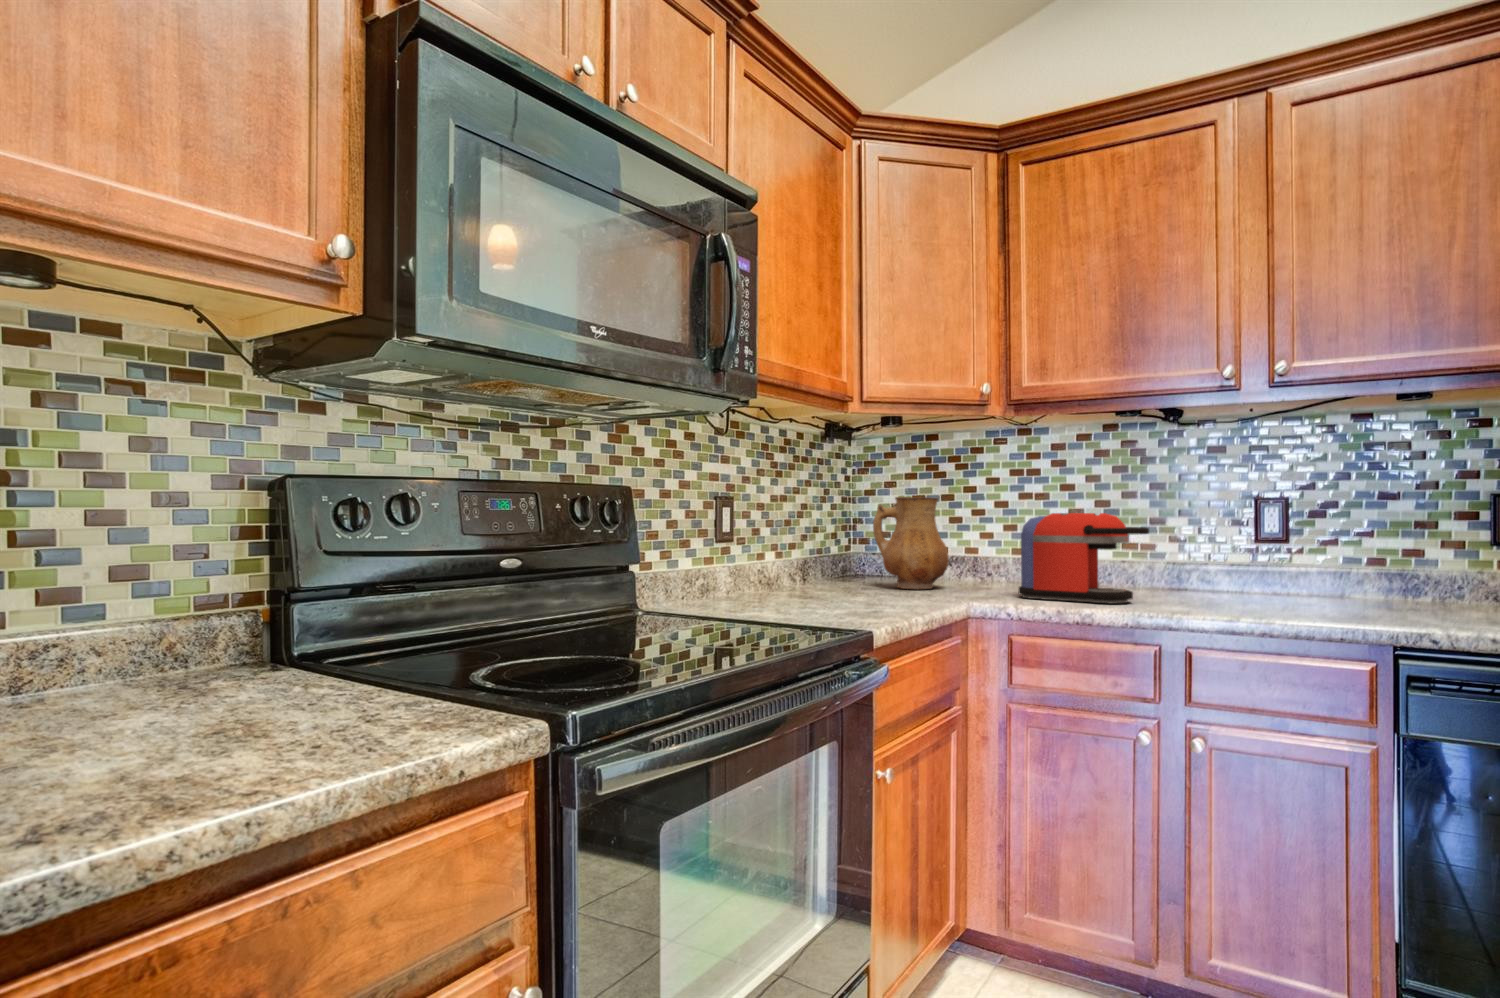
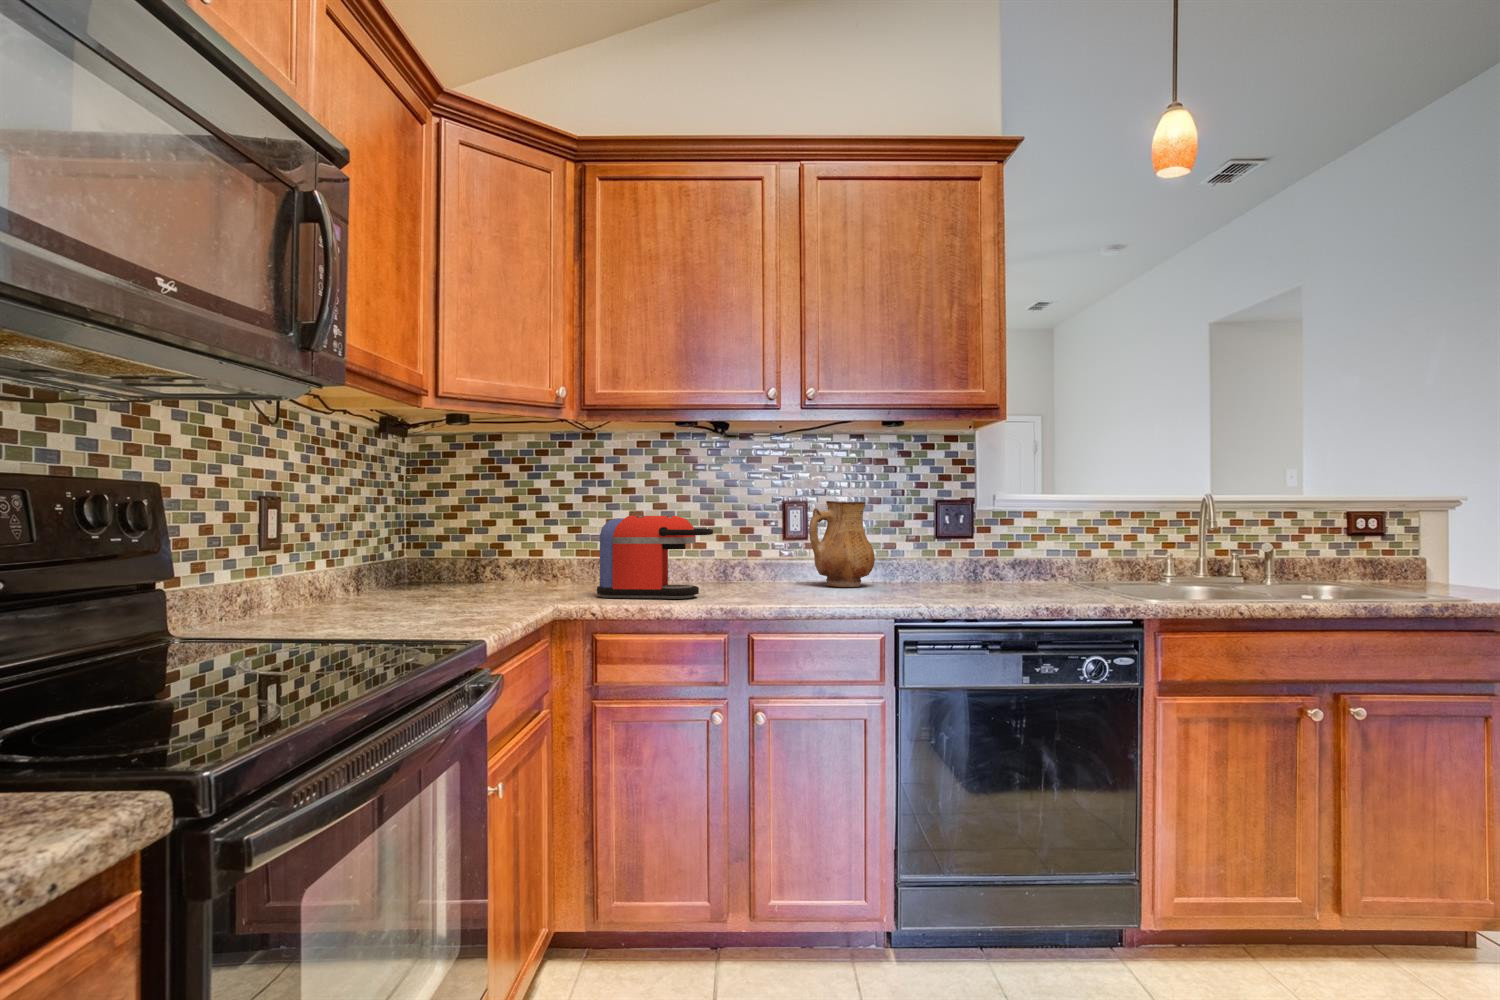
ceramic pitcher: present [873,497,949,589] -> present [809,501,875,587]

